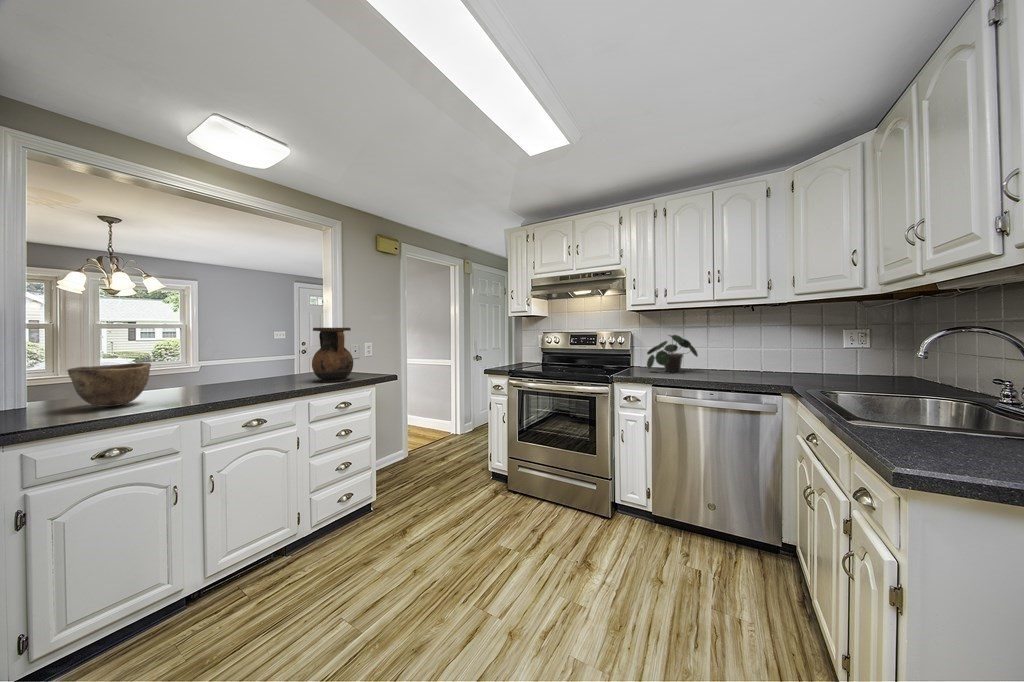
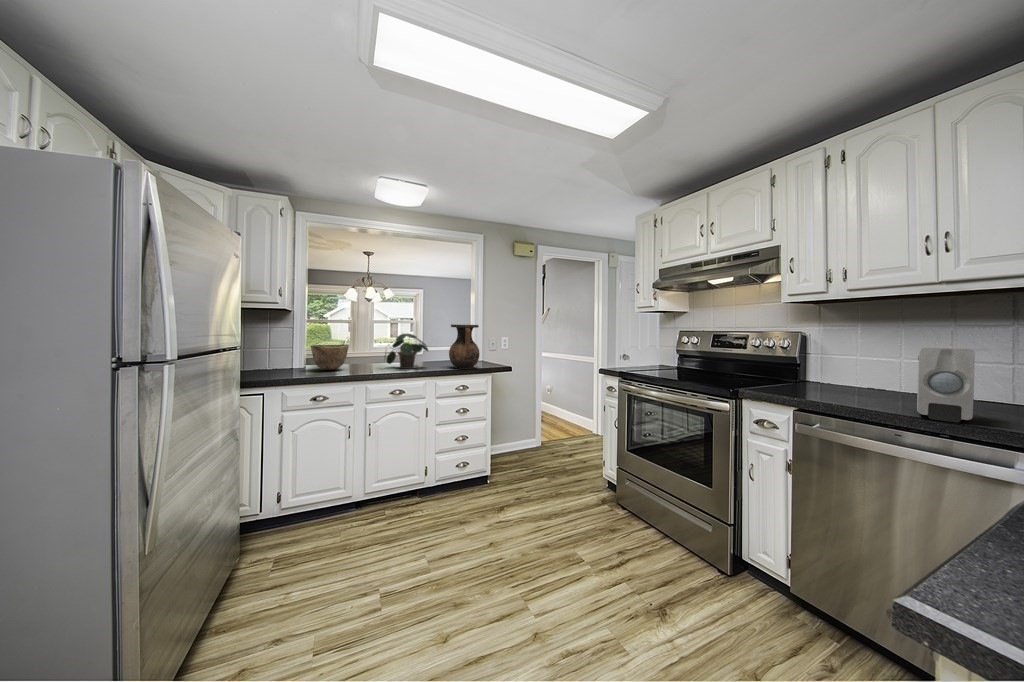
potted plant: present [647,335,698,372] -> present [385,334,428,369]
soap dispenser: none [708,338,738,382] -> present [917,348,975,423]

